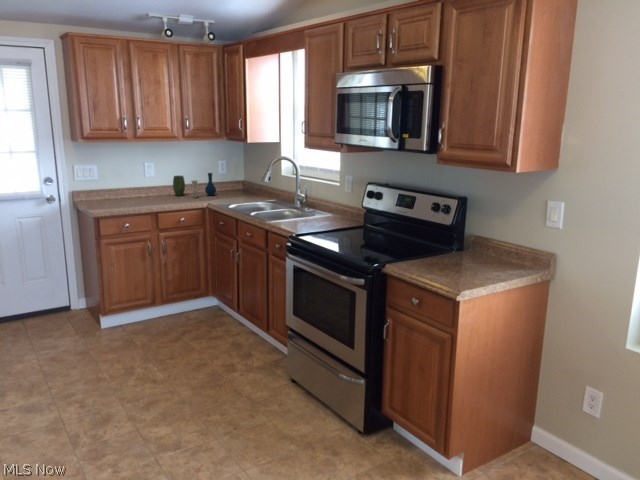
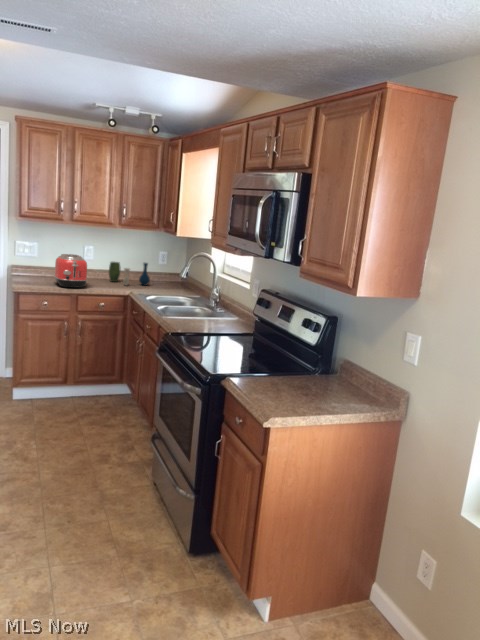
toaster: none [125,173,162,207] -> present [54,254,87,288]

